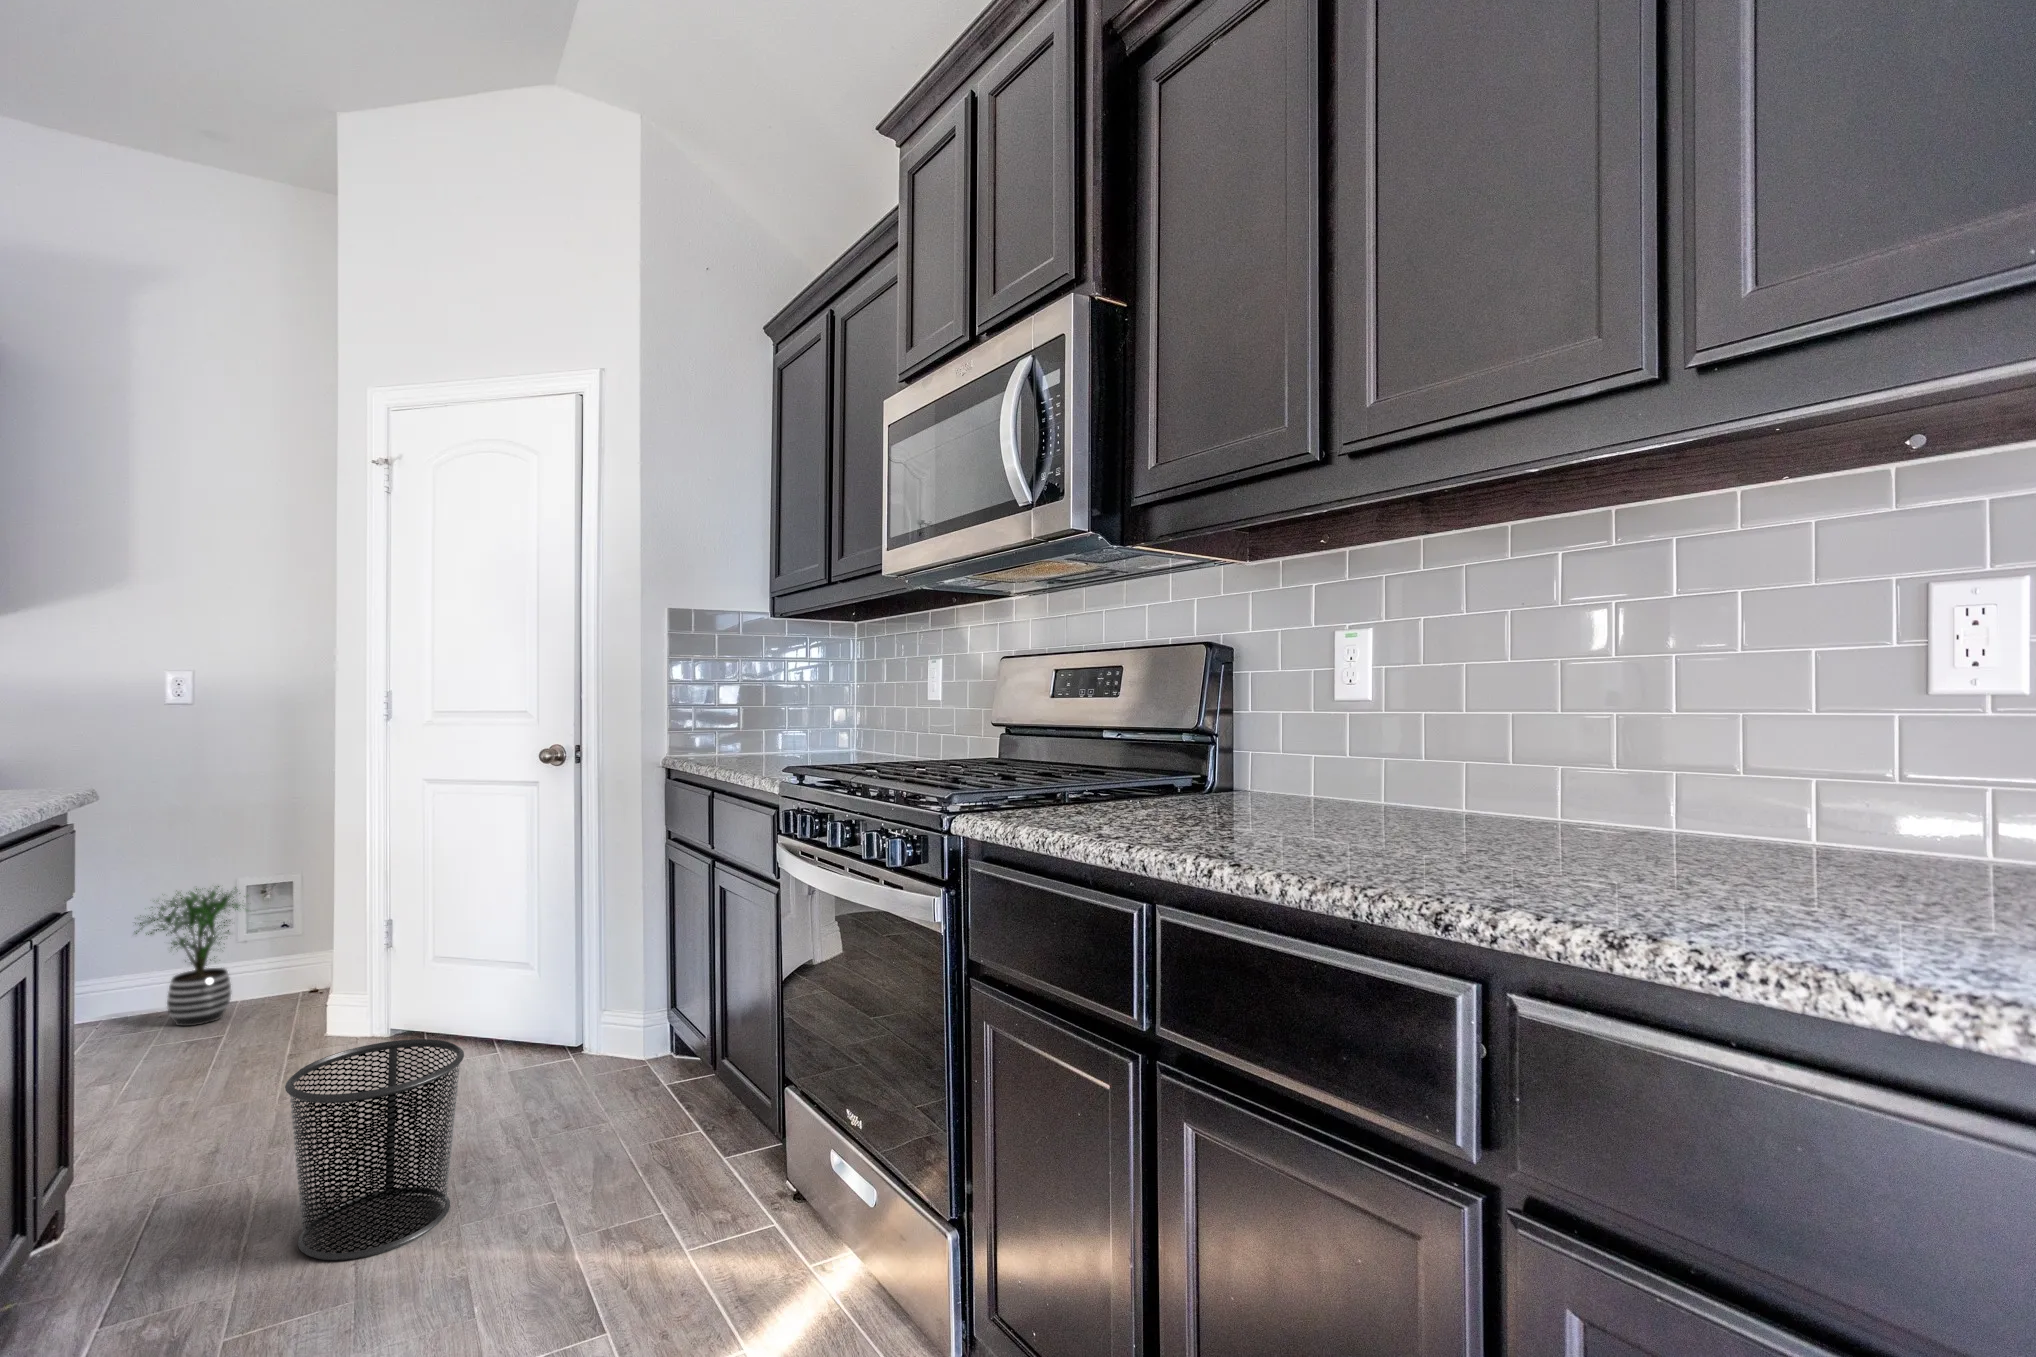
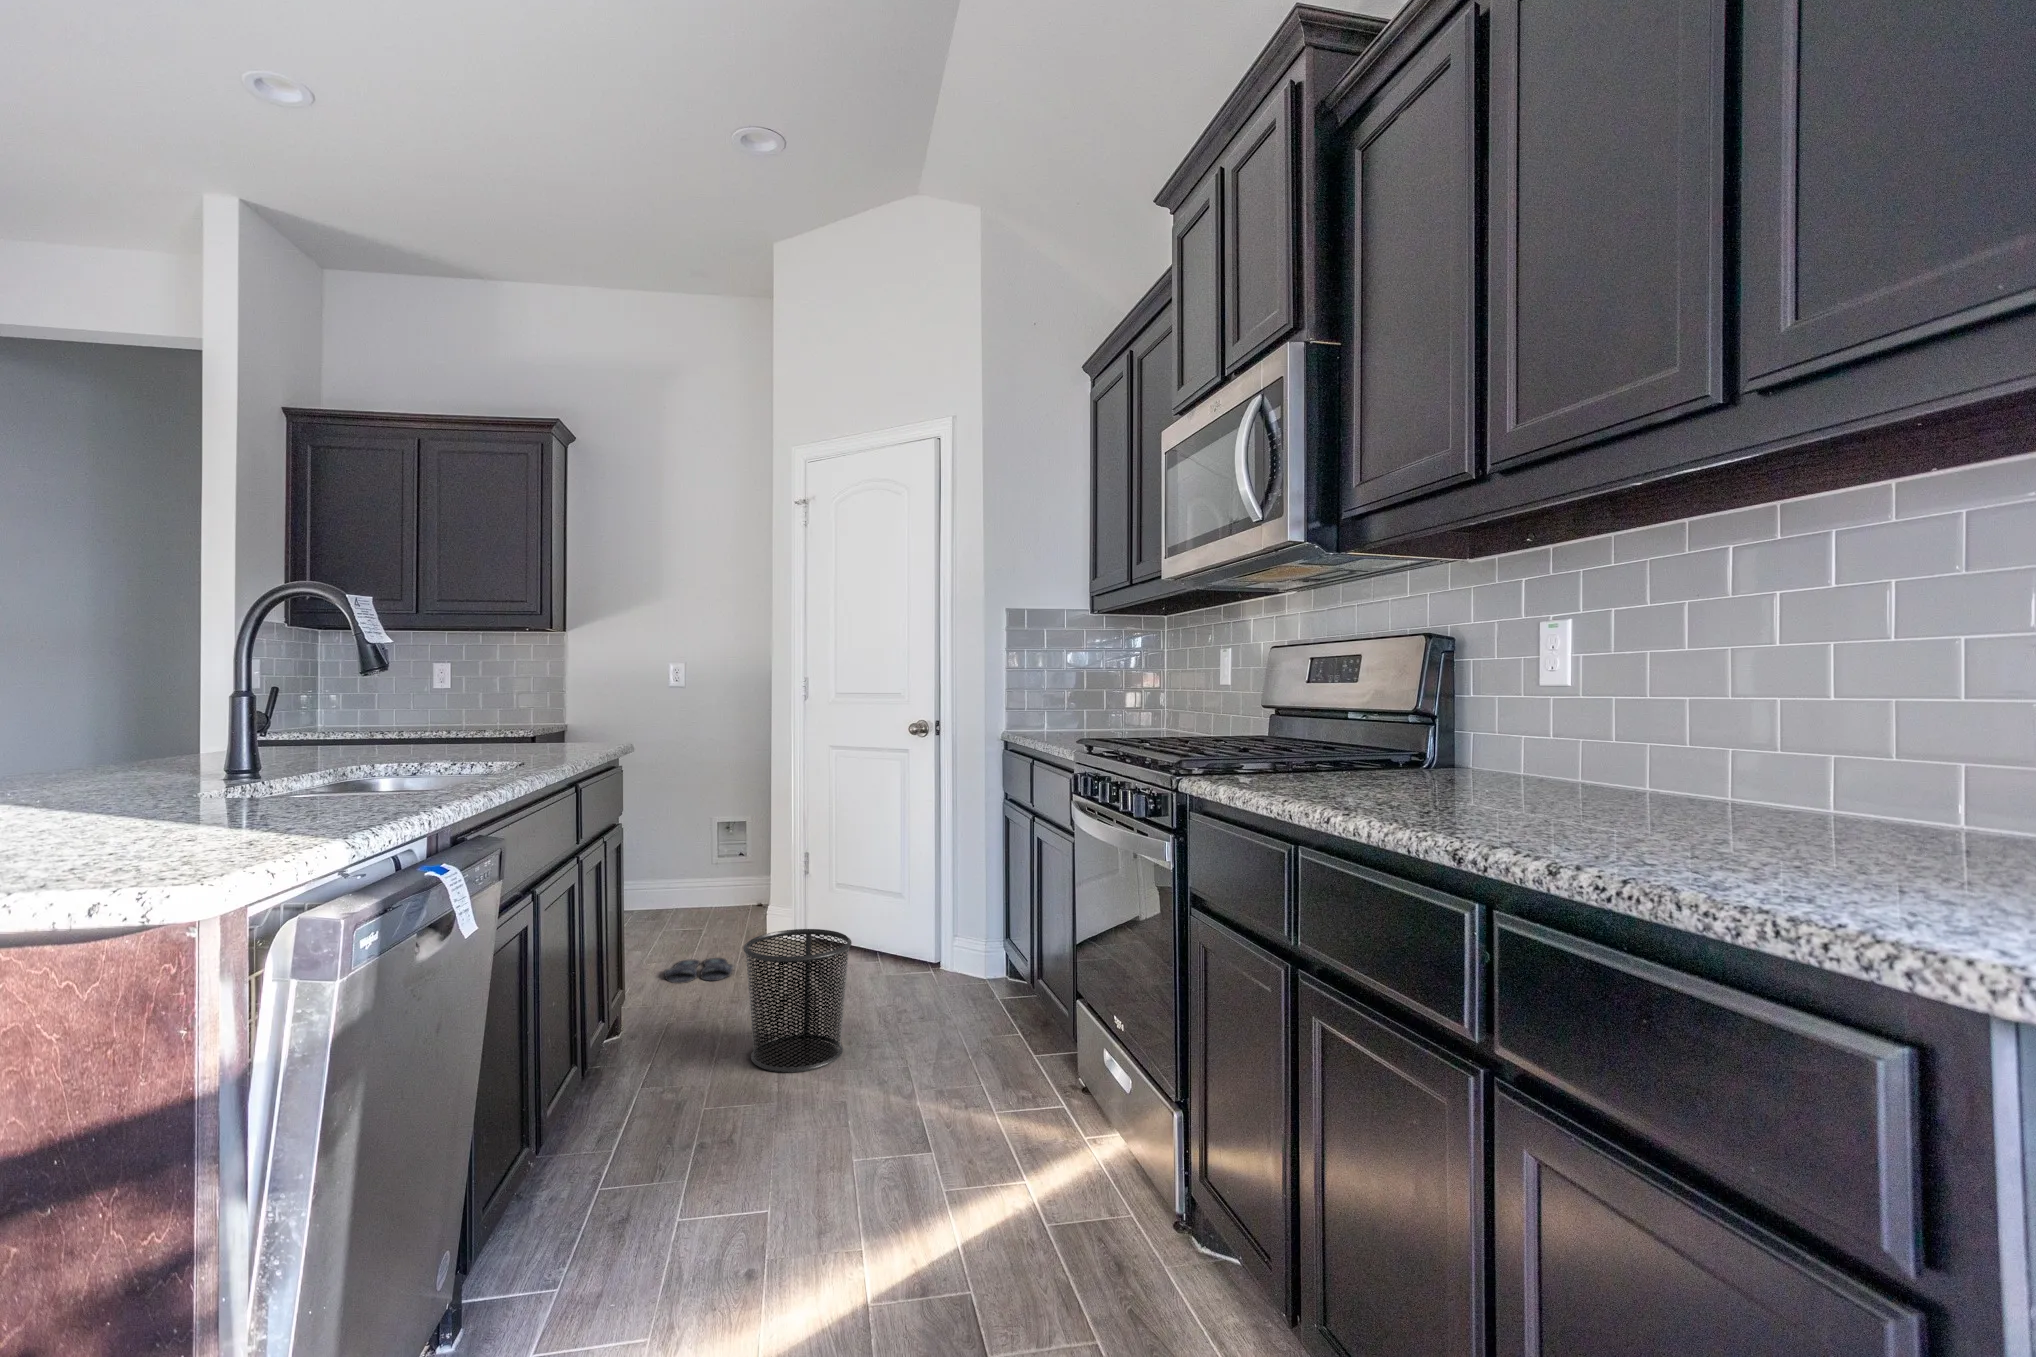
potted plant: present [135,886,249,1026] -> none [662,816,735,917]
slippers: none [136,1086,262,1140] -> present [664,958,733,983]

